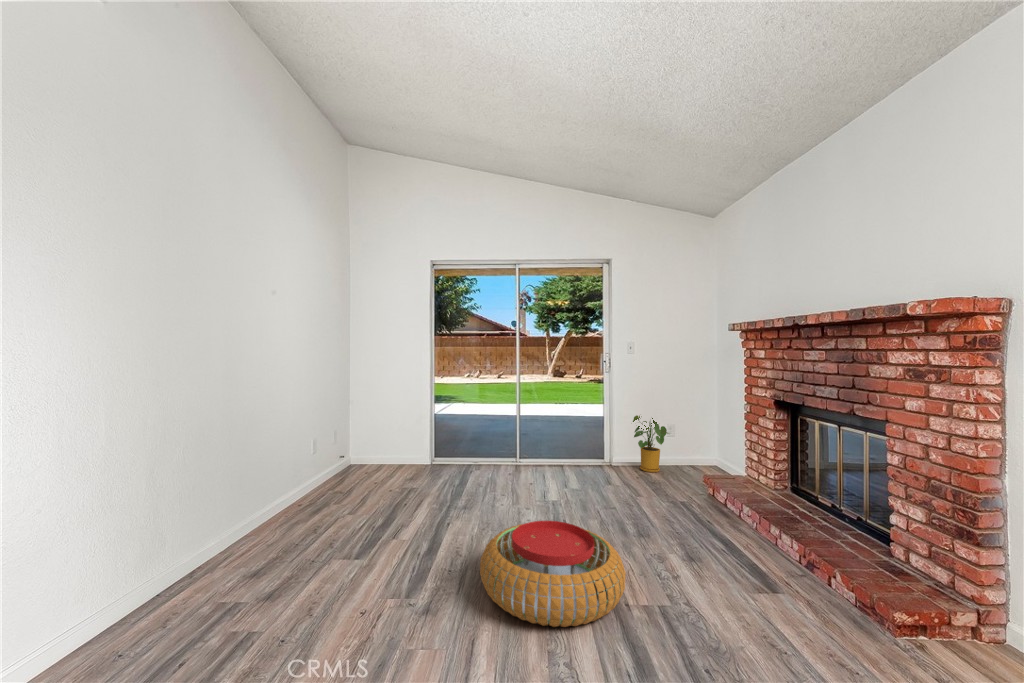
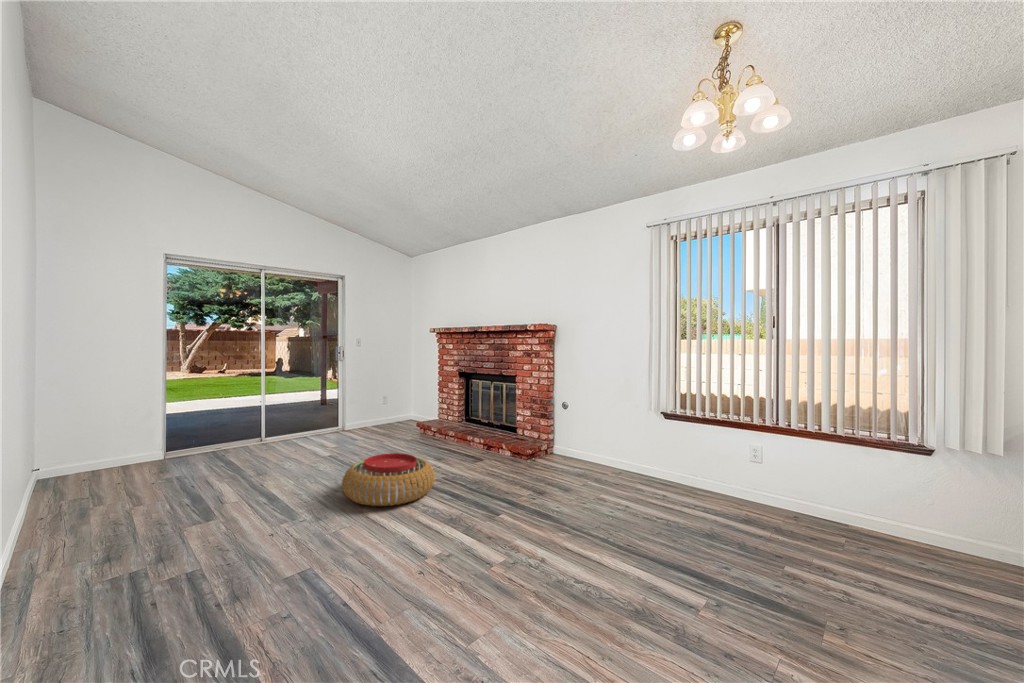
house plant: present [633,415,669,472] -> none [360,390,391,430]

